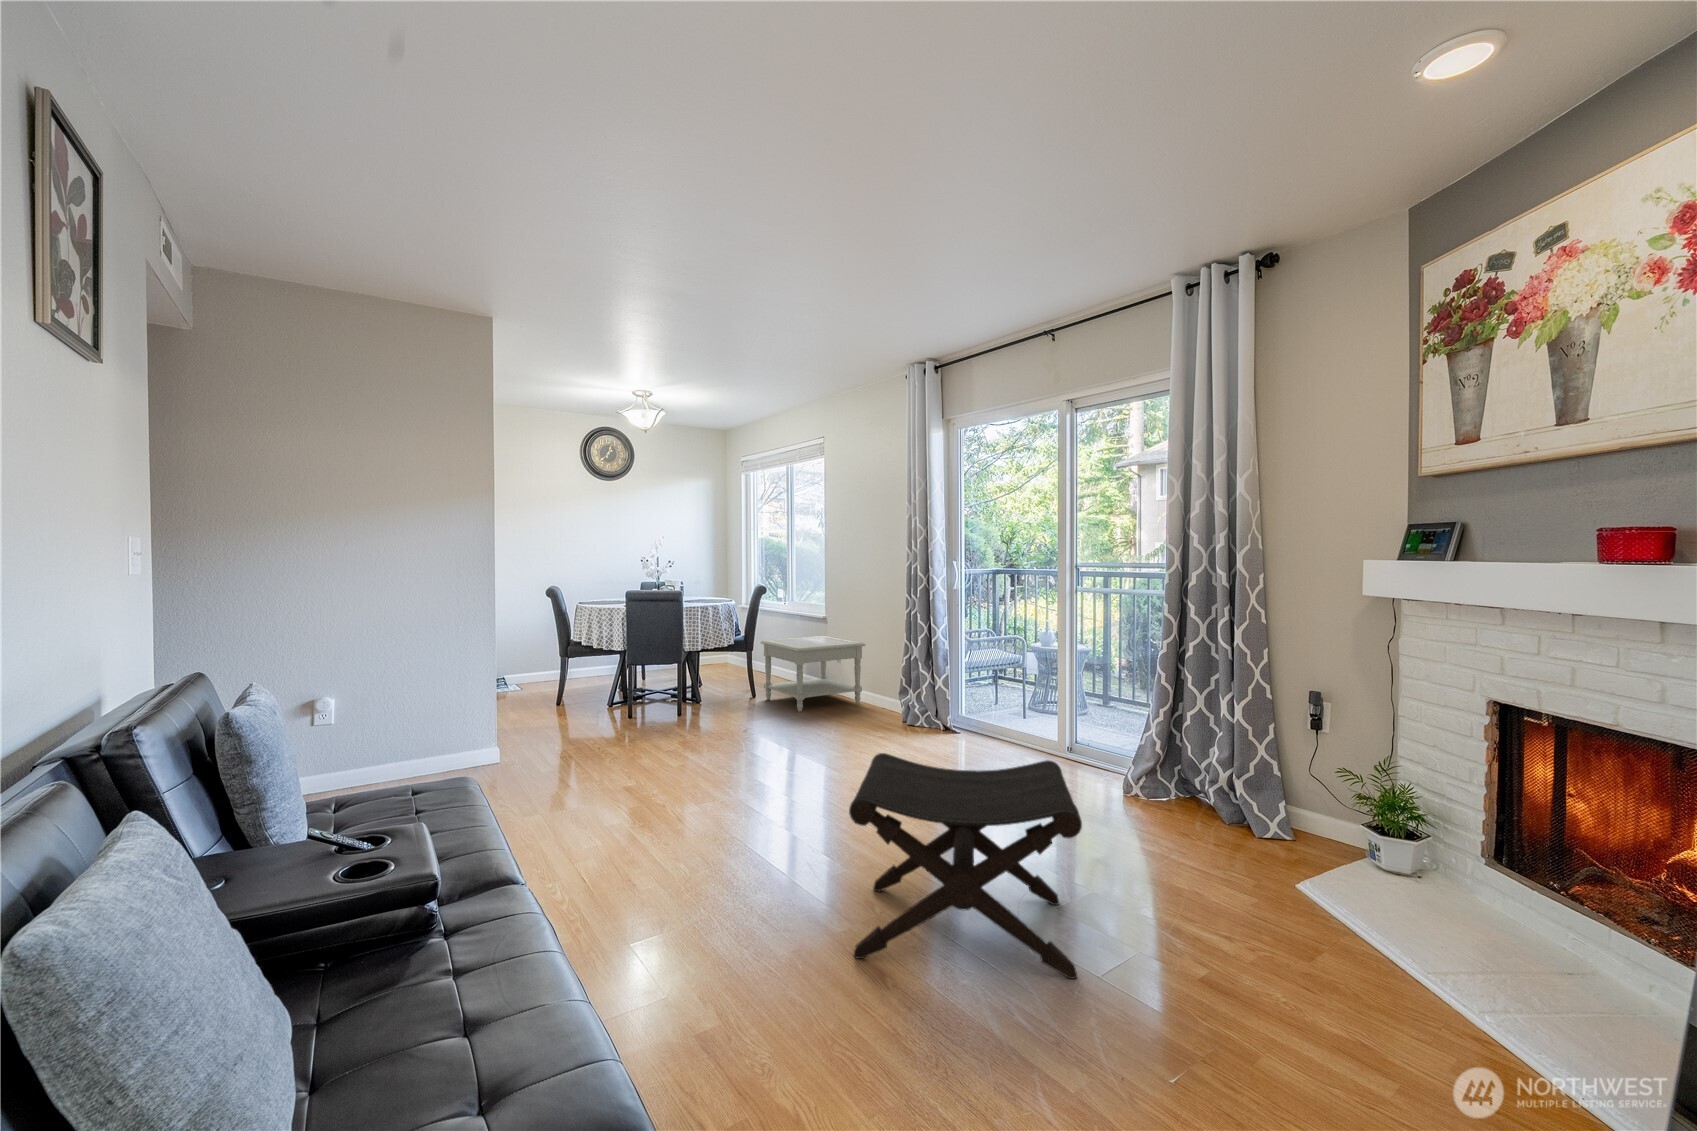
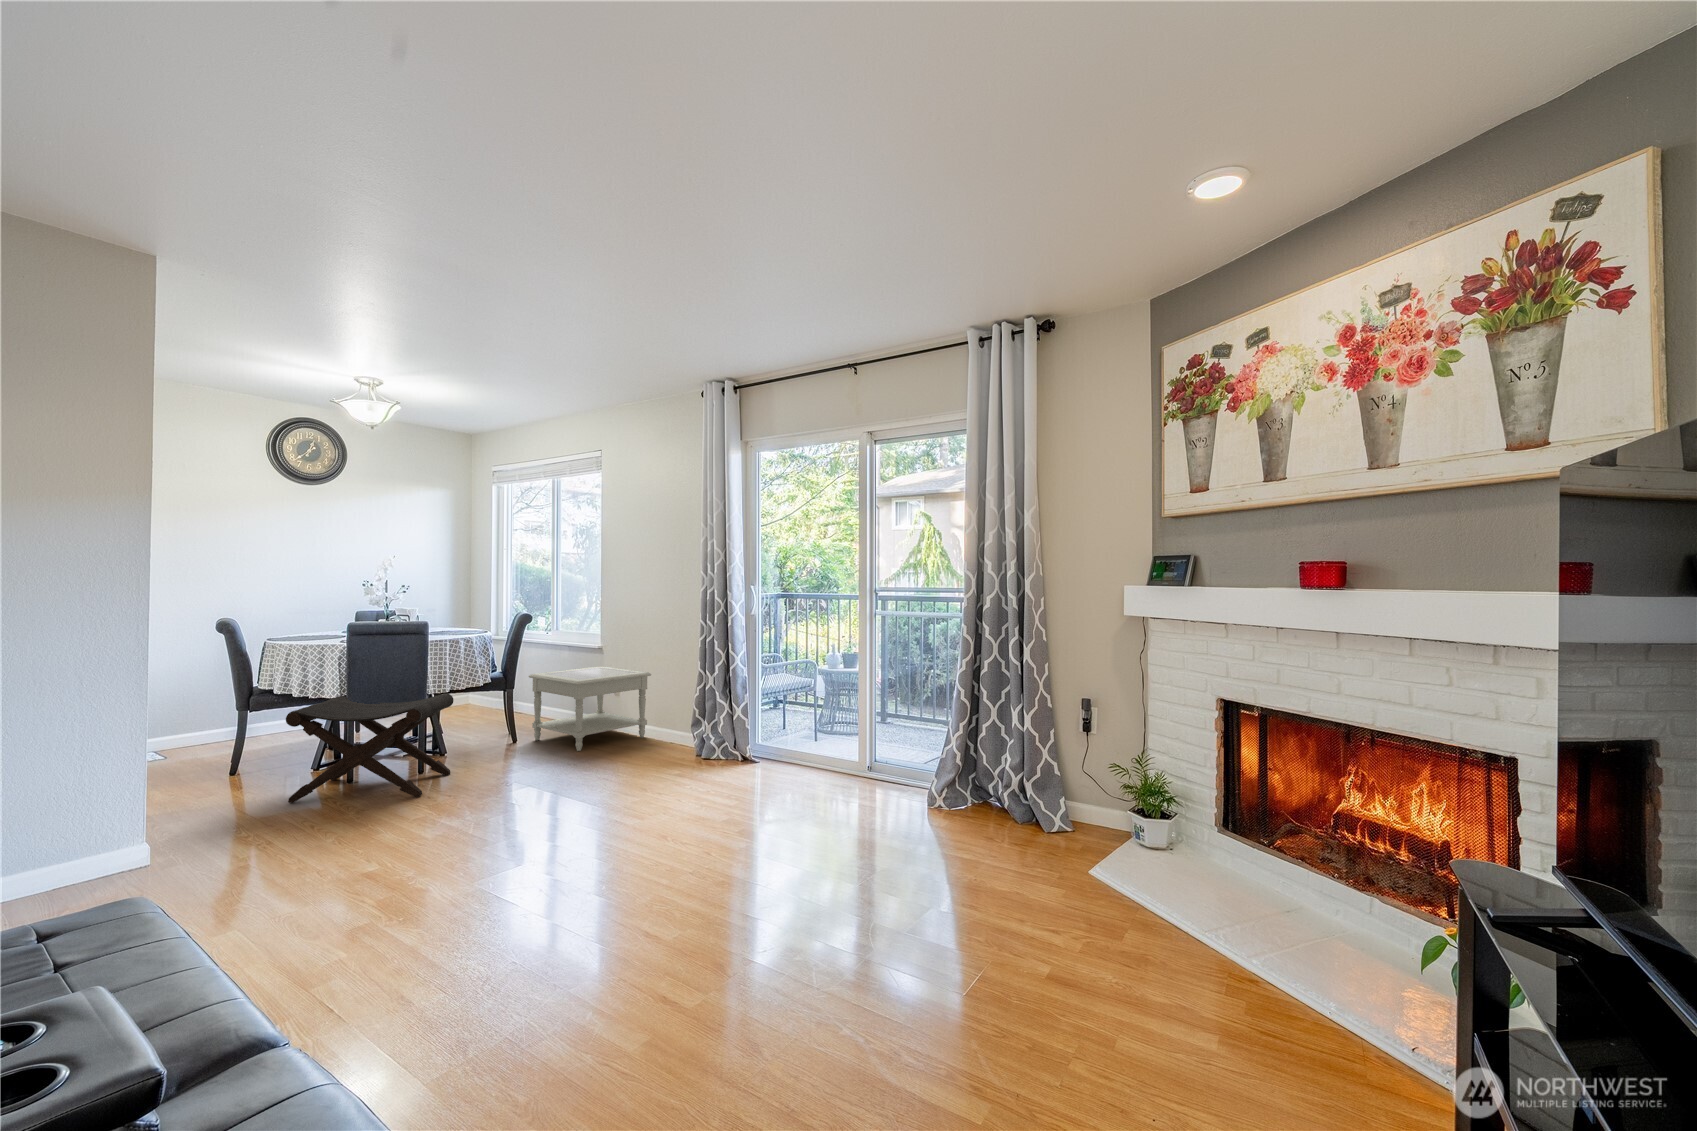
footstool: present [849,753,1082,979] -> present [286,694,453,803]

